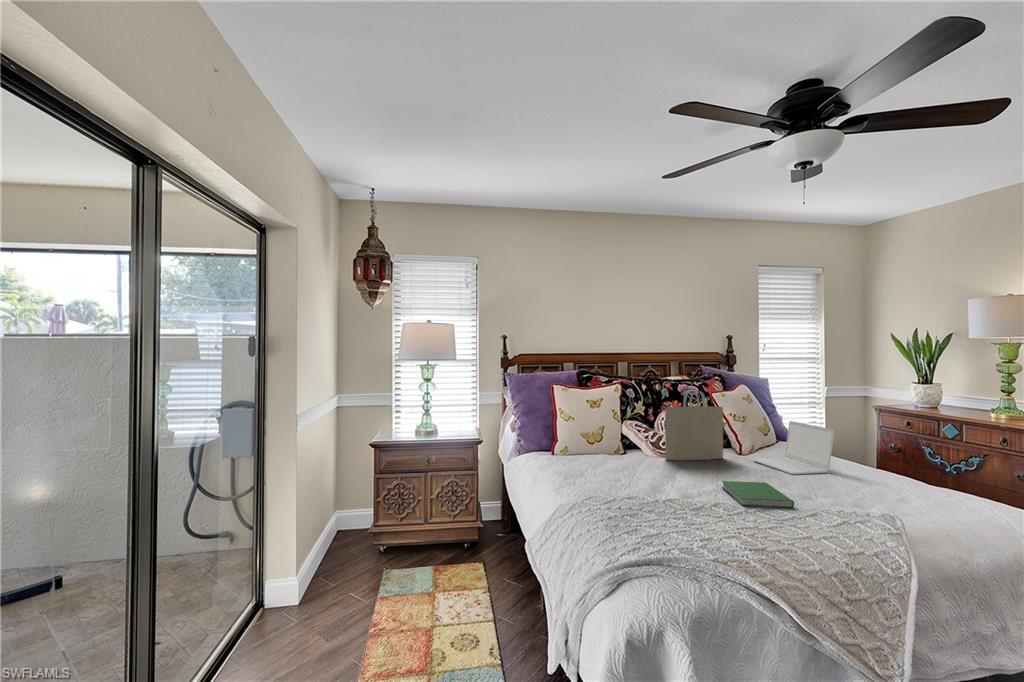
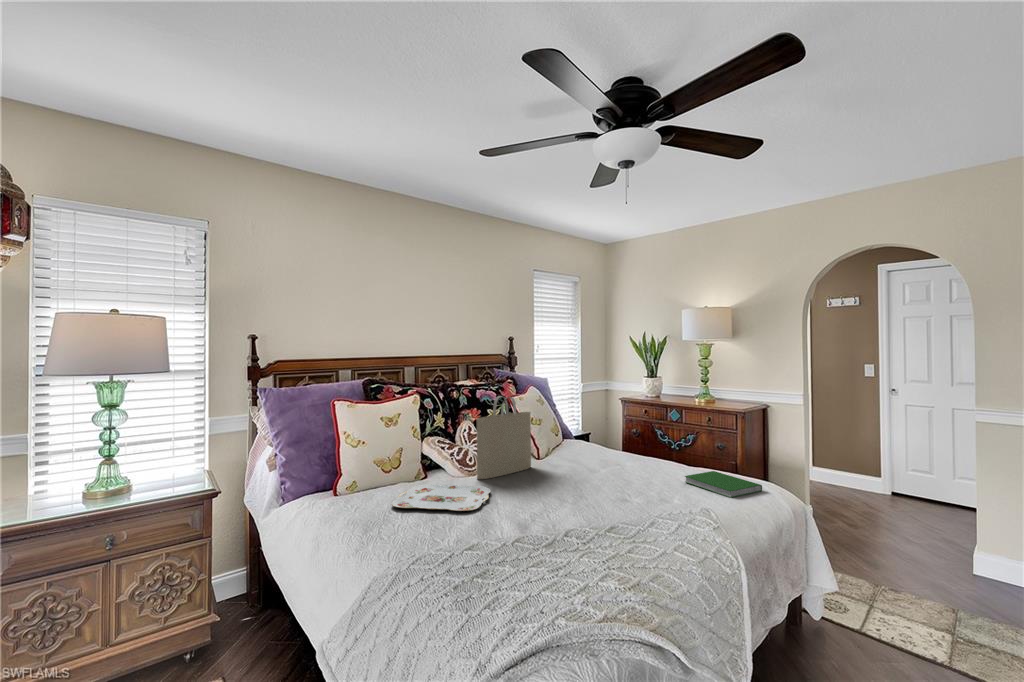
laptop: present [753,421,834,474] -> none [559,420,631,476]
serving tray: none [588,456,670,477] -> present [392,484,490,511]
hardcover book: present [722,481,794,508] -> present [685,471,762,498]

